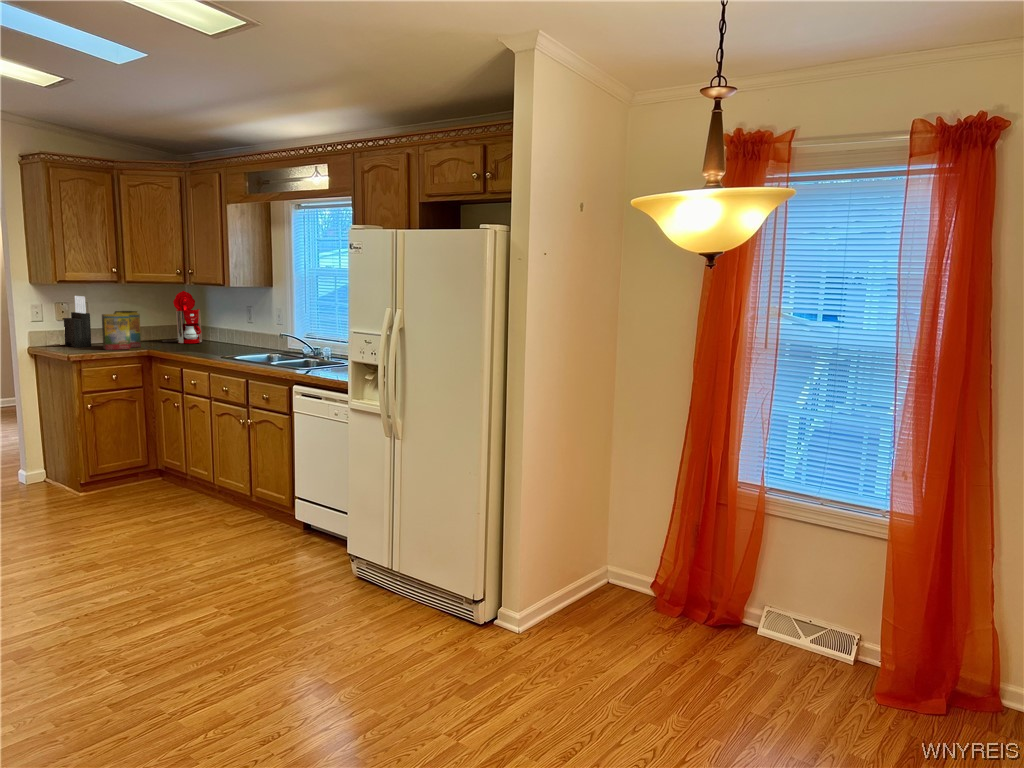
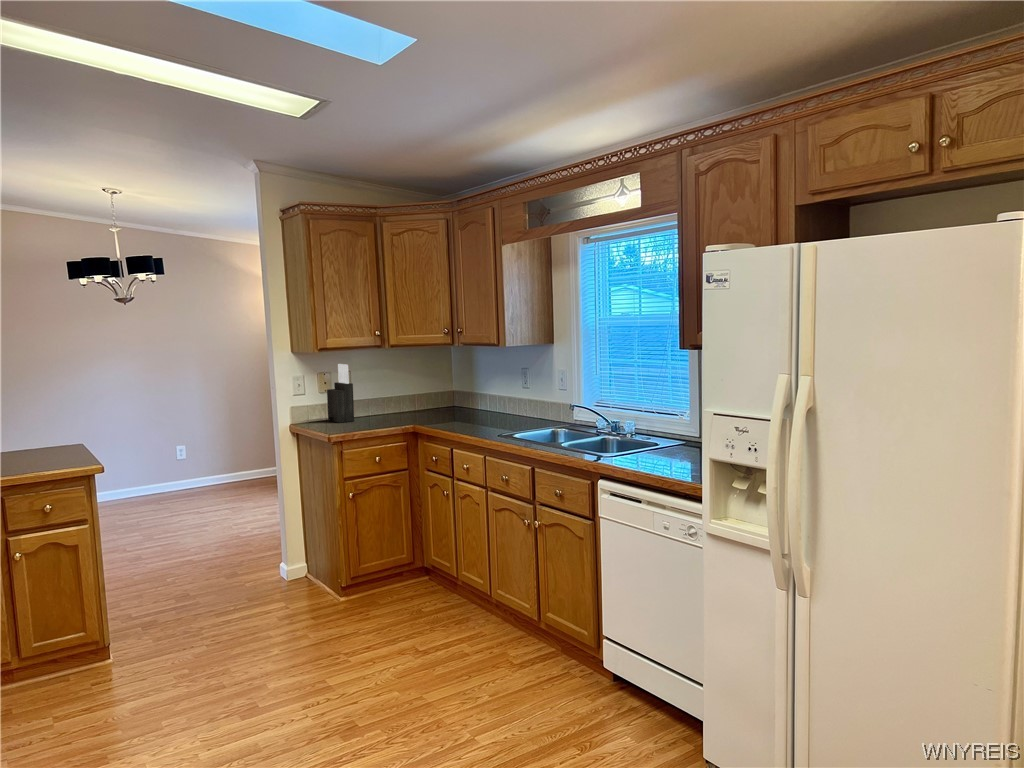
coffee maker: present [162,291,202,343] -> none [426,352,470,414]
cereal box: present [102,311,141,350] -> none [365,379,405,426]

